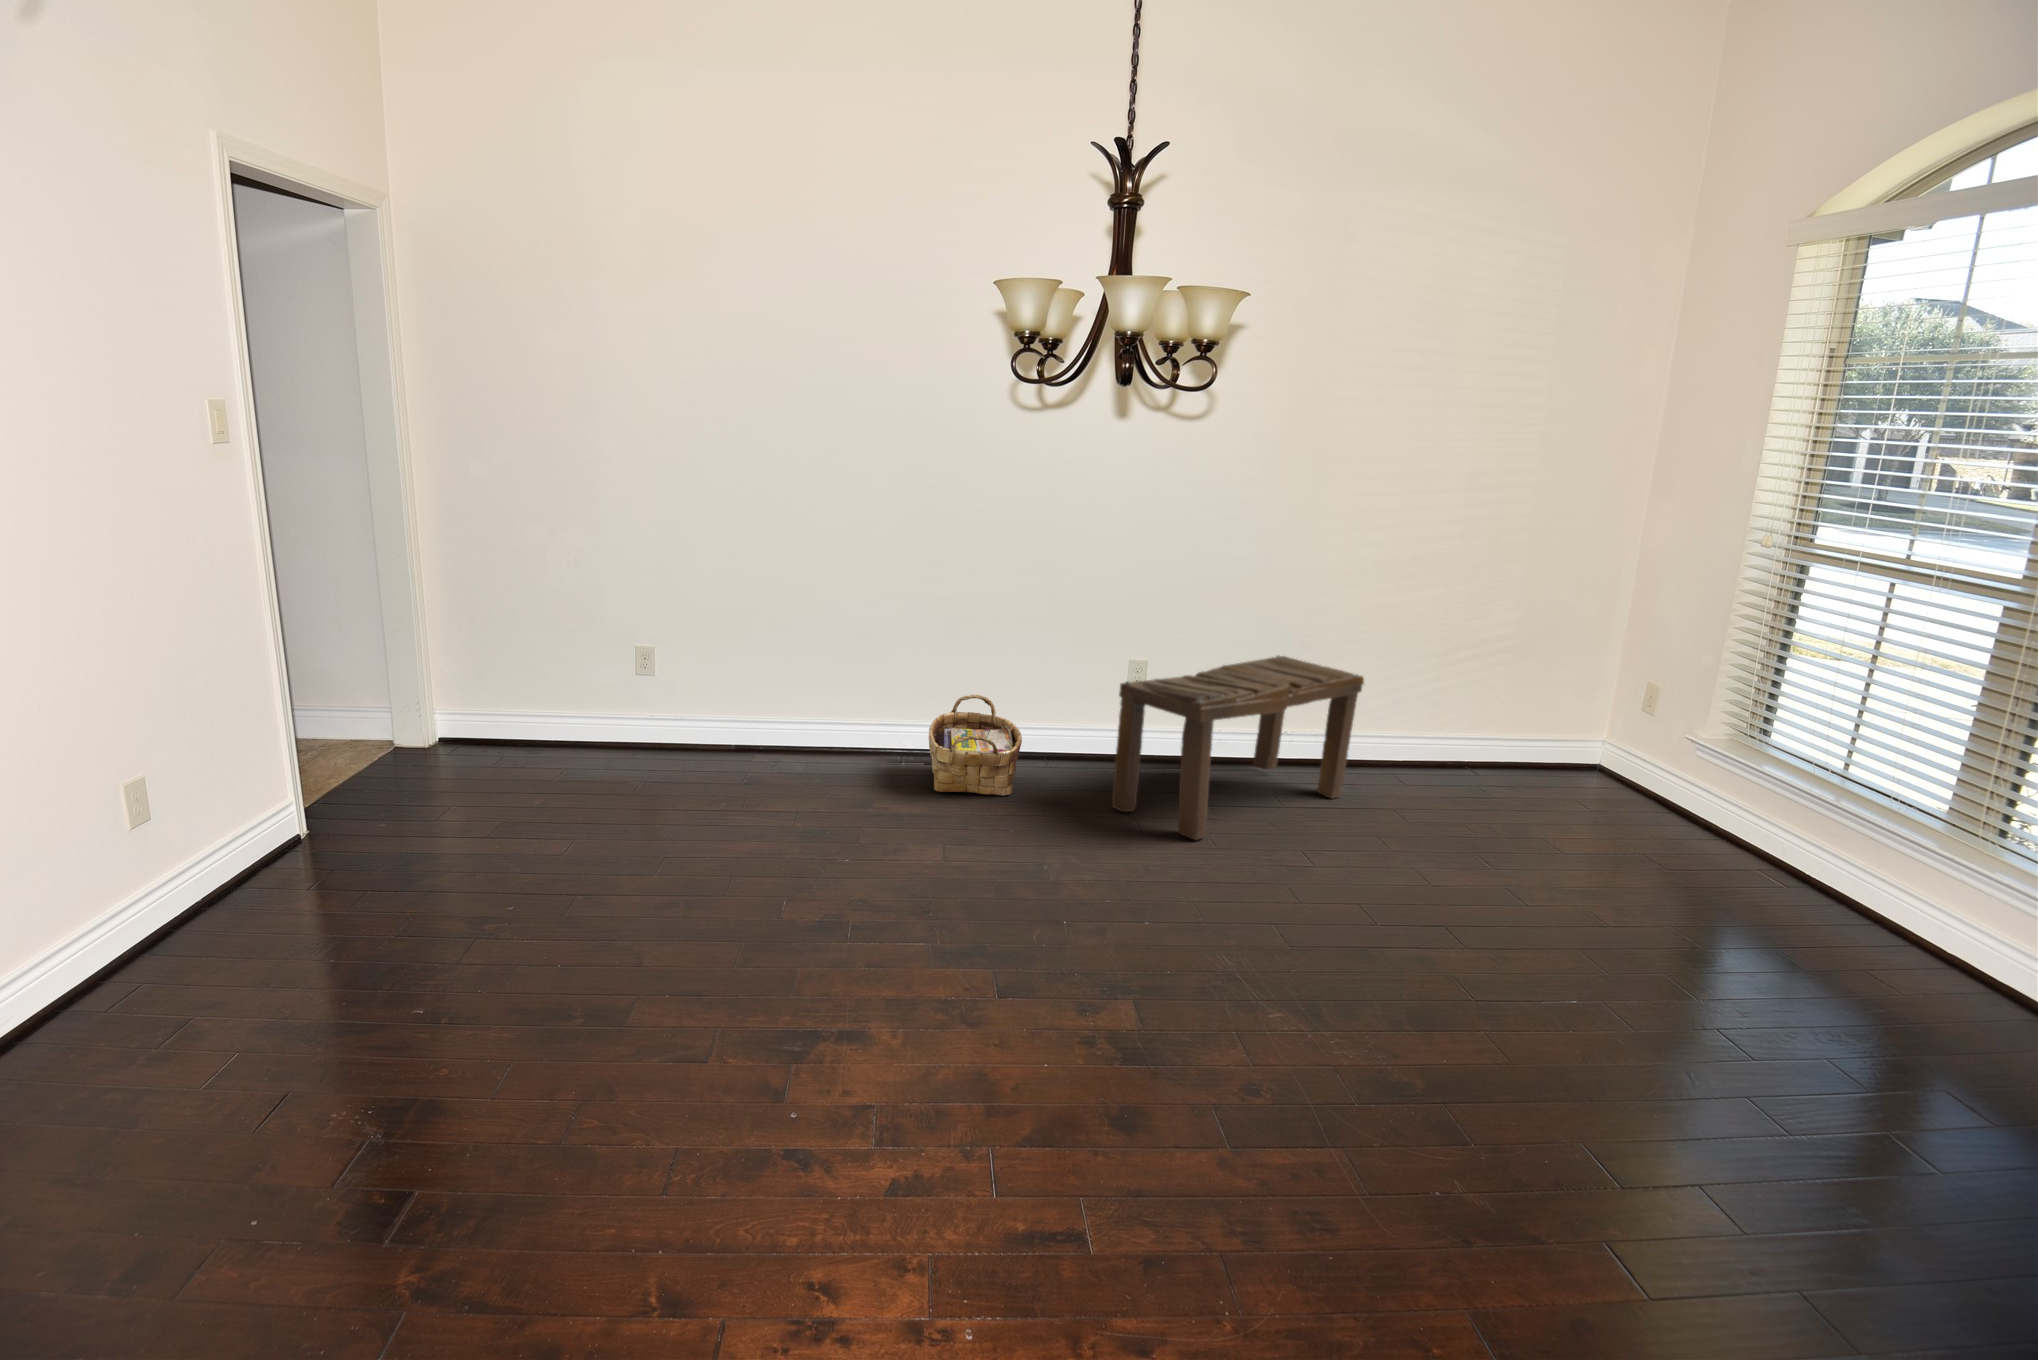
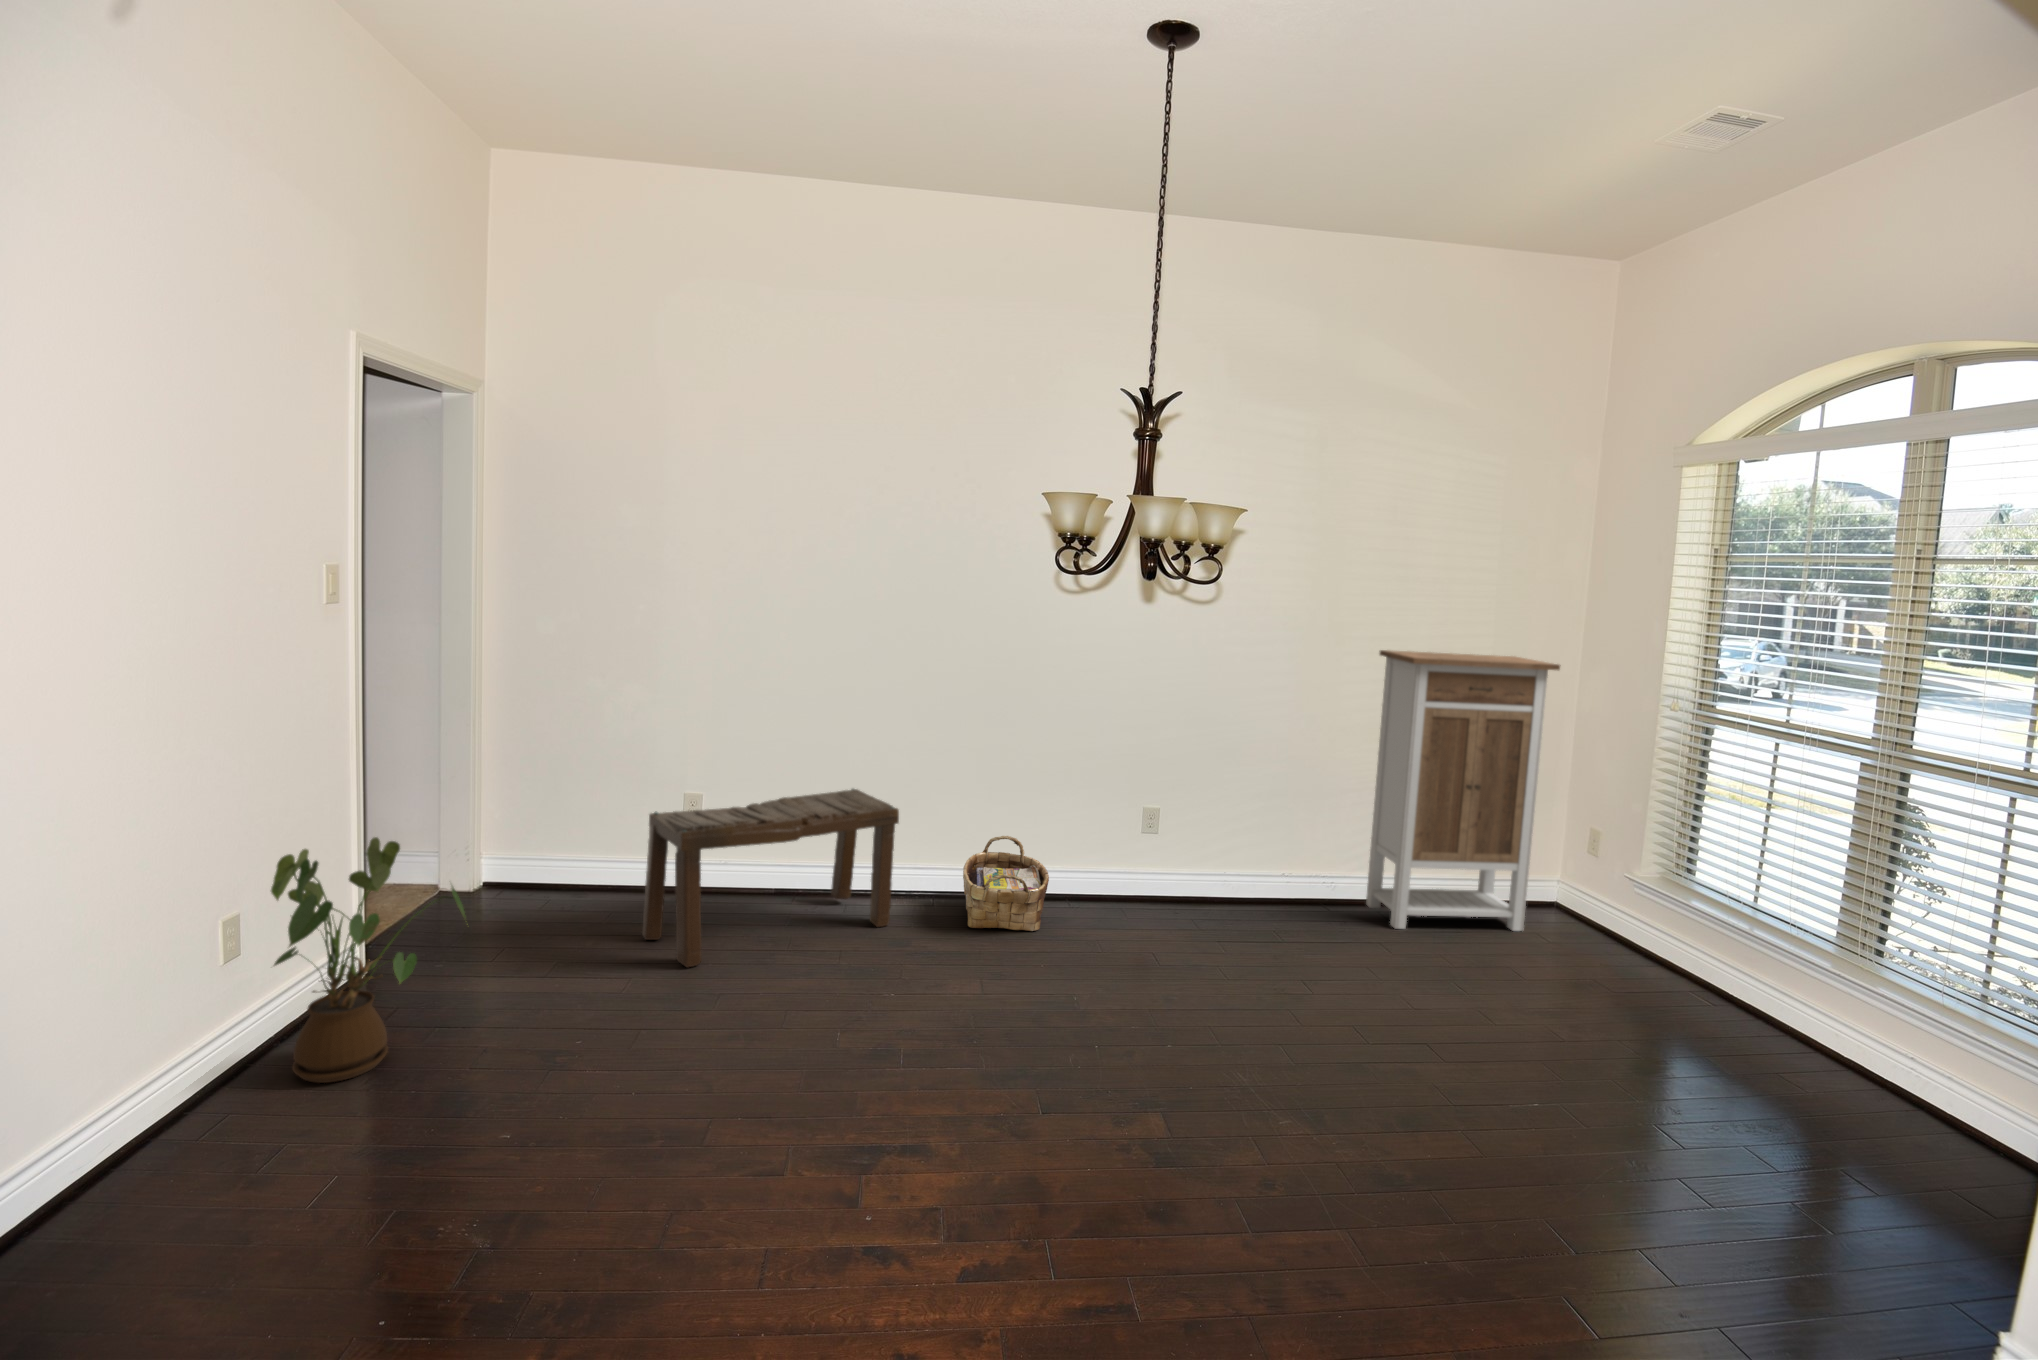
cabinet: none [1375,485,1621,800] -> present [1366,650,1560,931]
bench: present [1112,656,1364,840] -> present [642,789,899,967]
house plant: none [183,694,391,945] -> present [271,837,465,1083]

